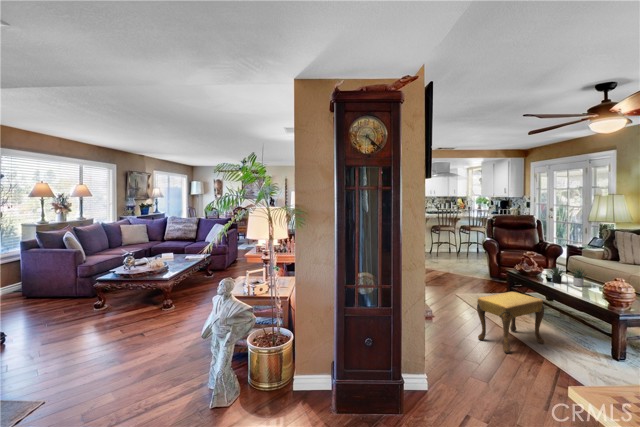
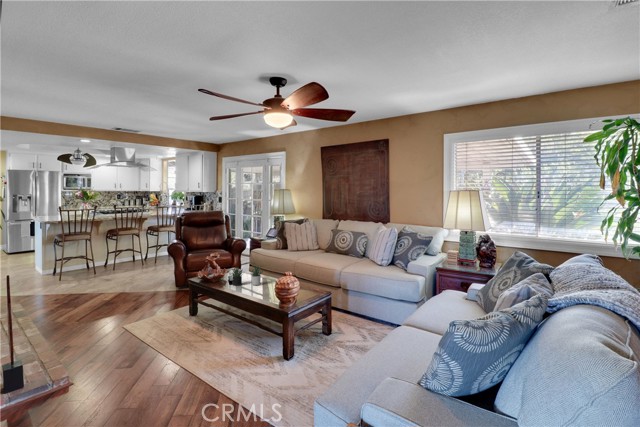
footstool: present [477,292,544,353] -> none [129,309,220,406]

